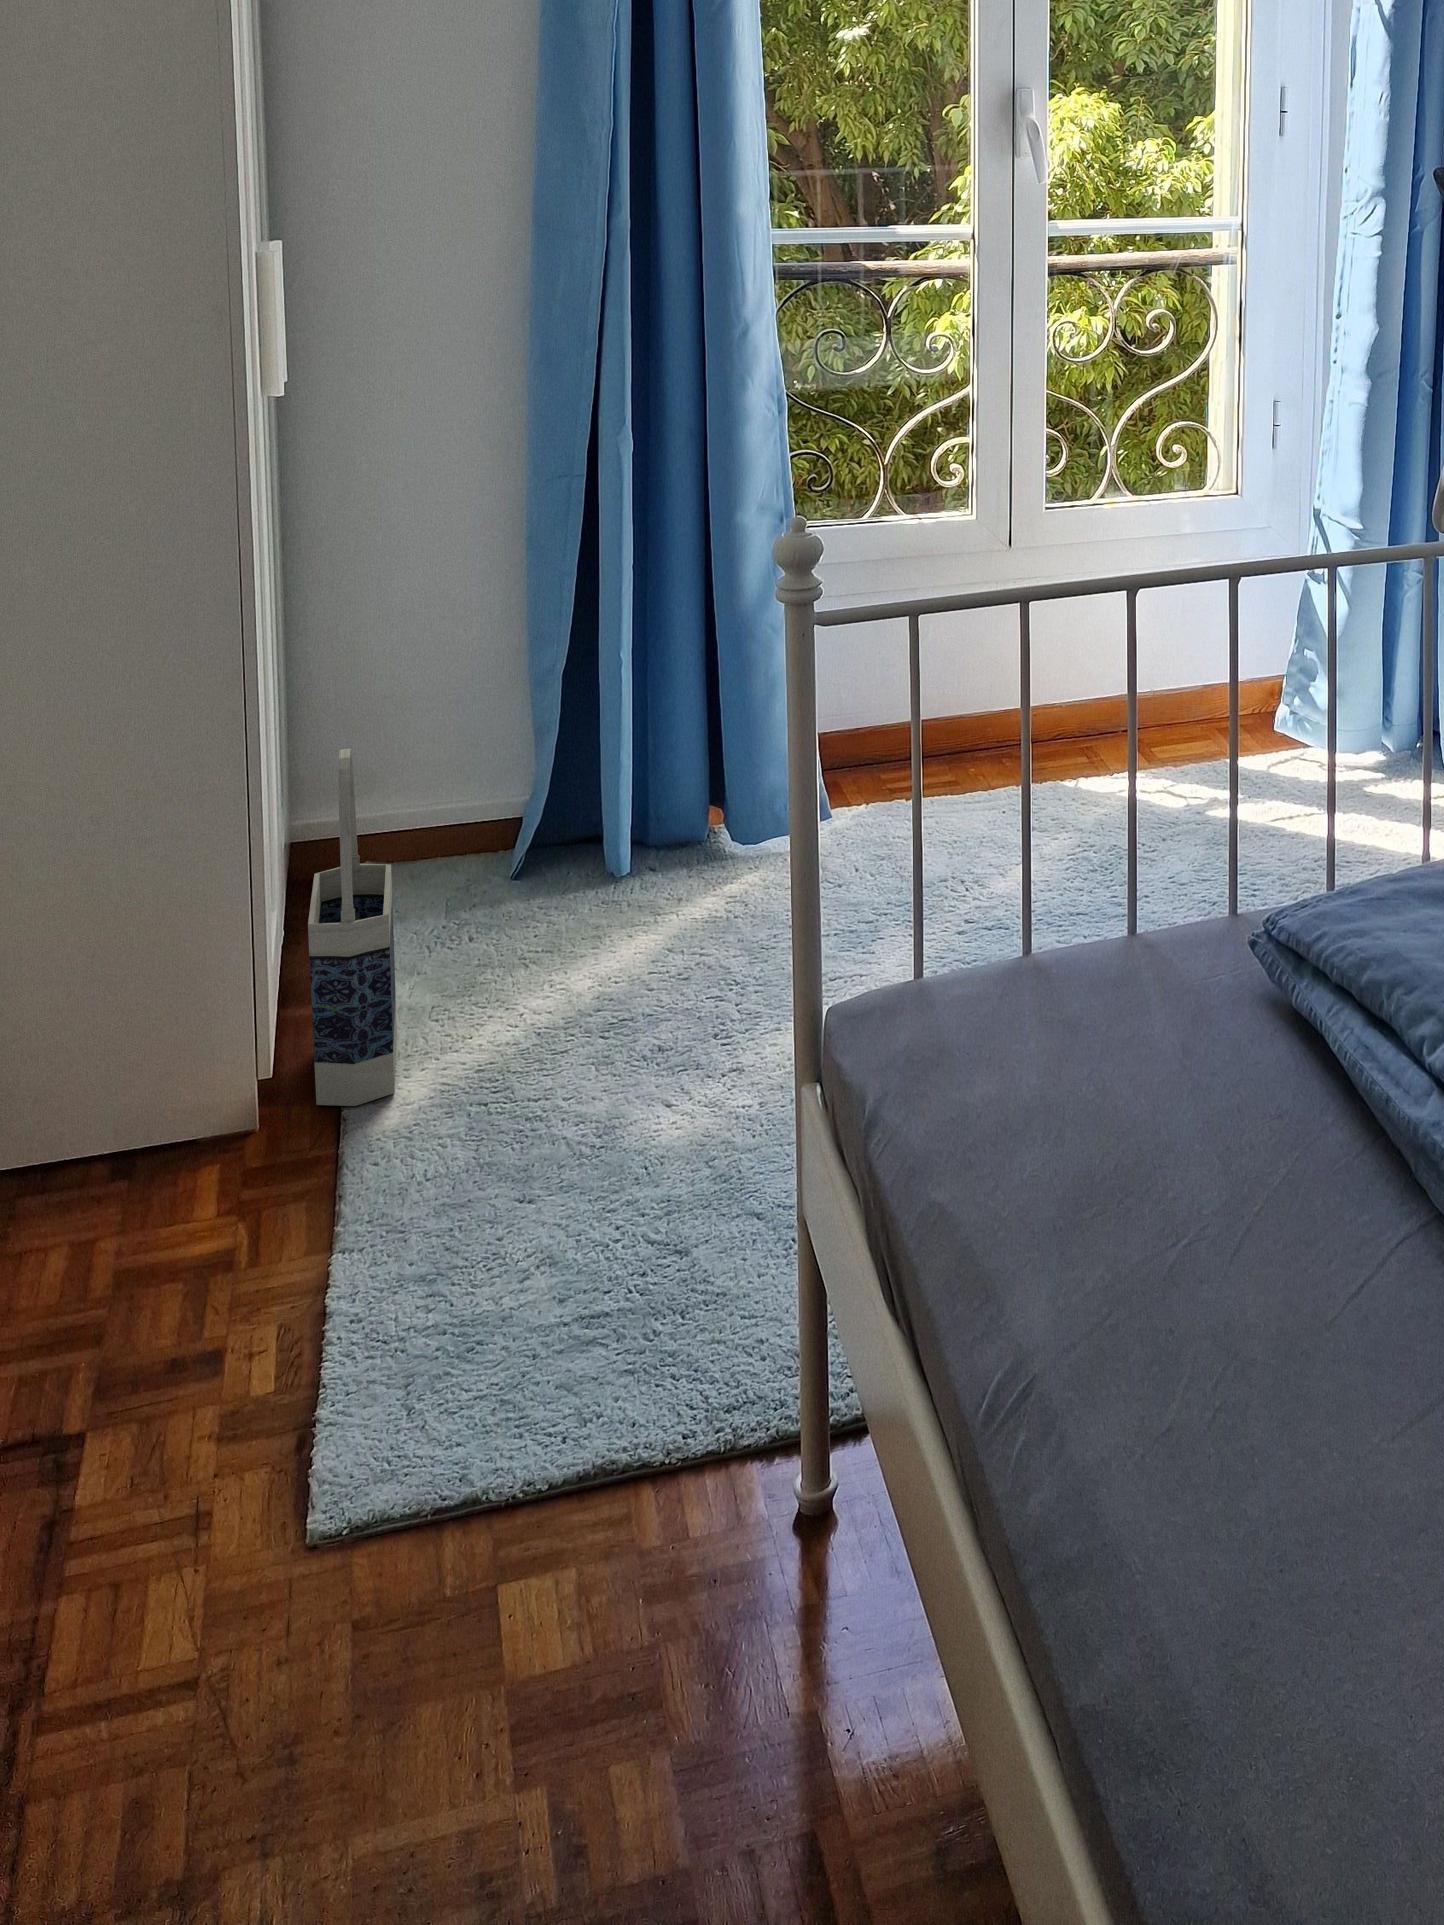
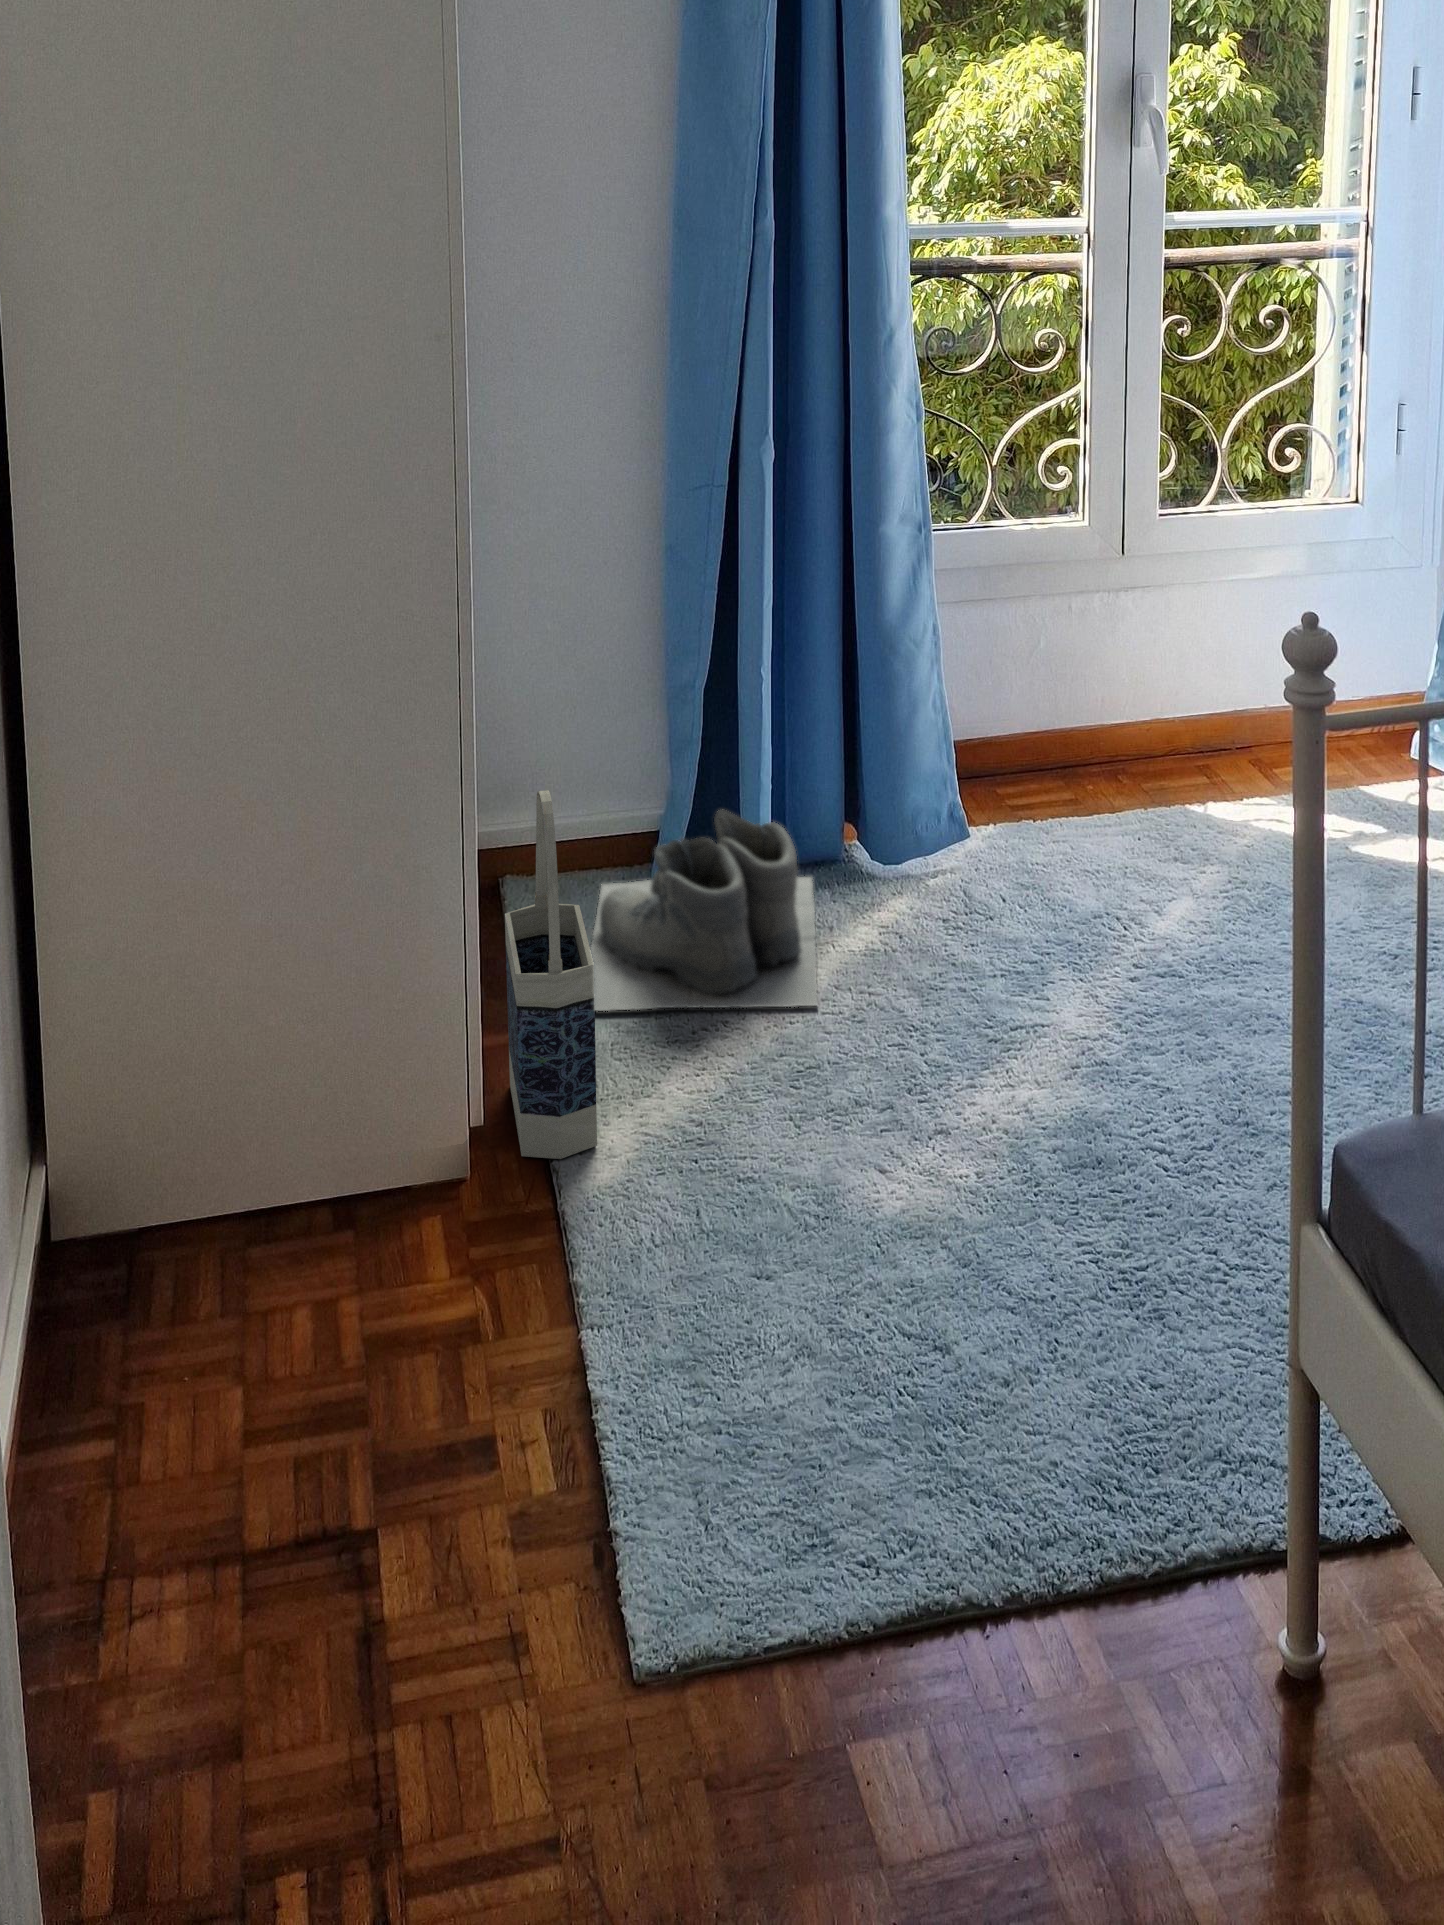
boots: none [410,783,674,979] -> present [591,810,818,1011]

